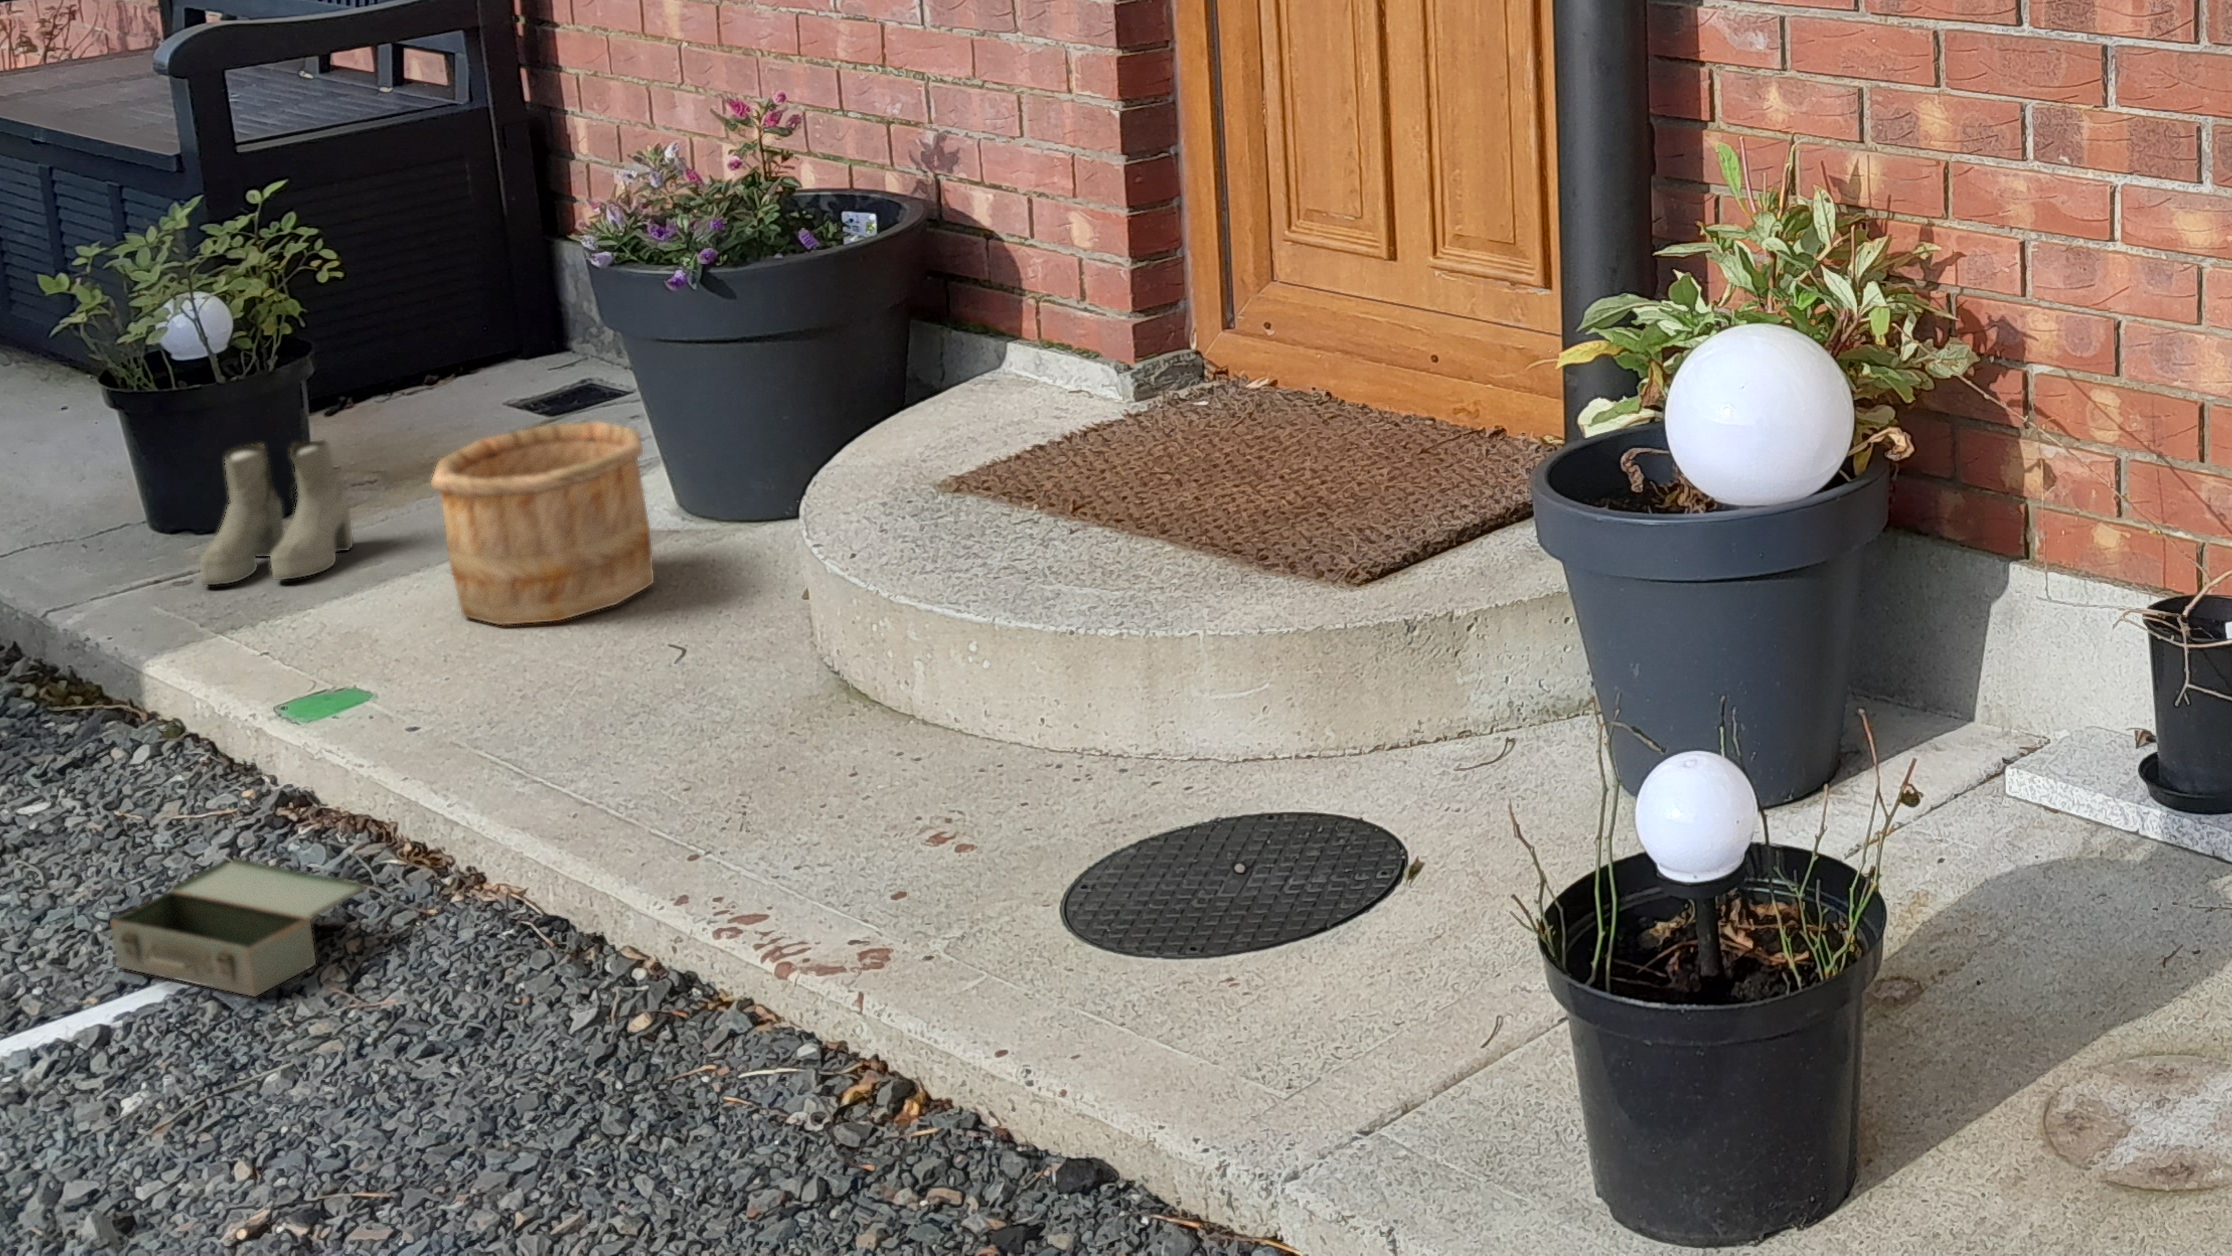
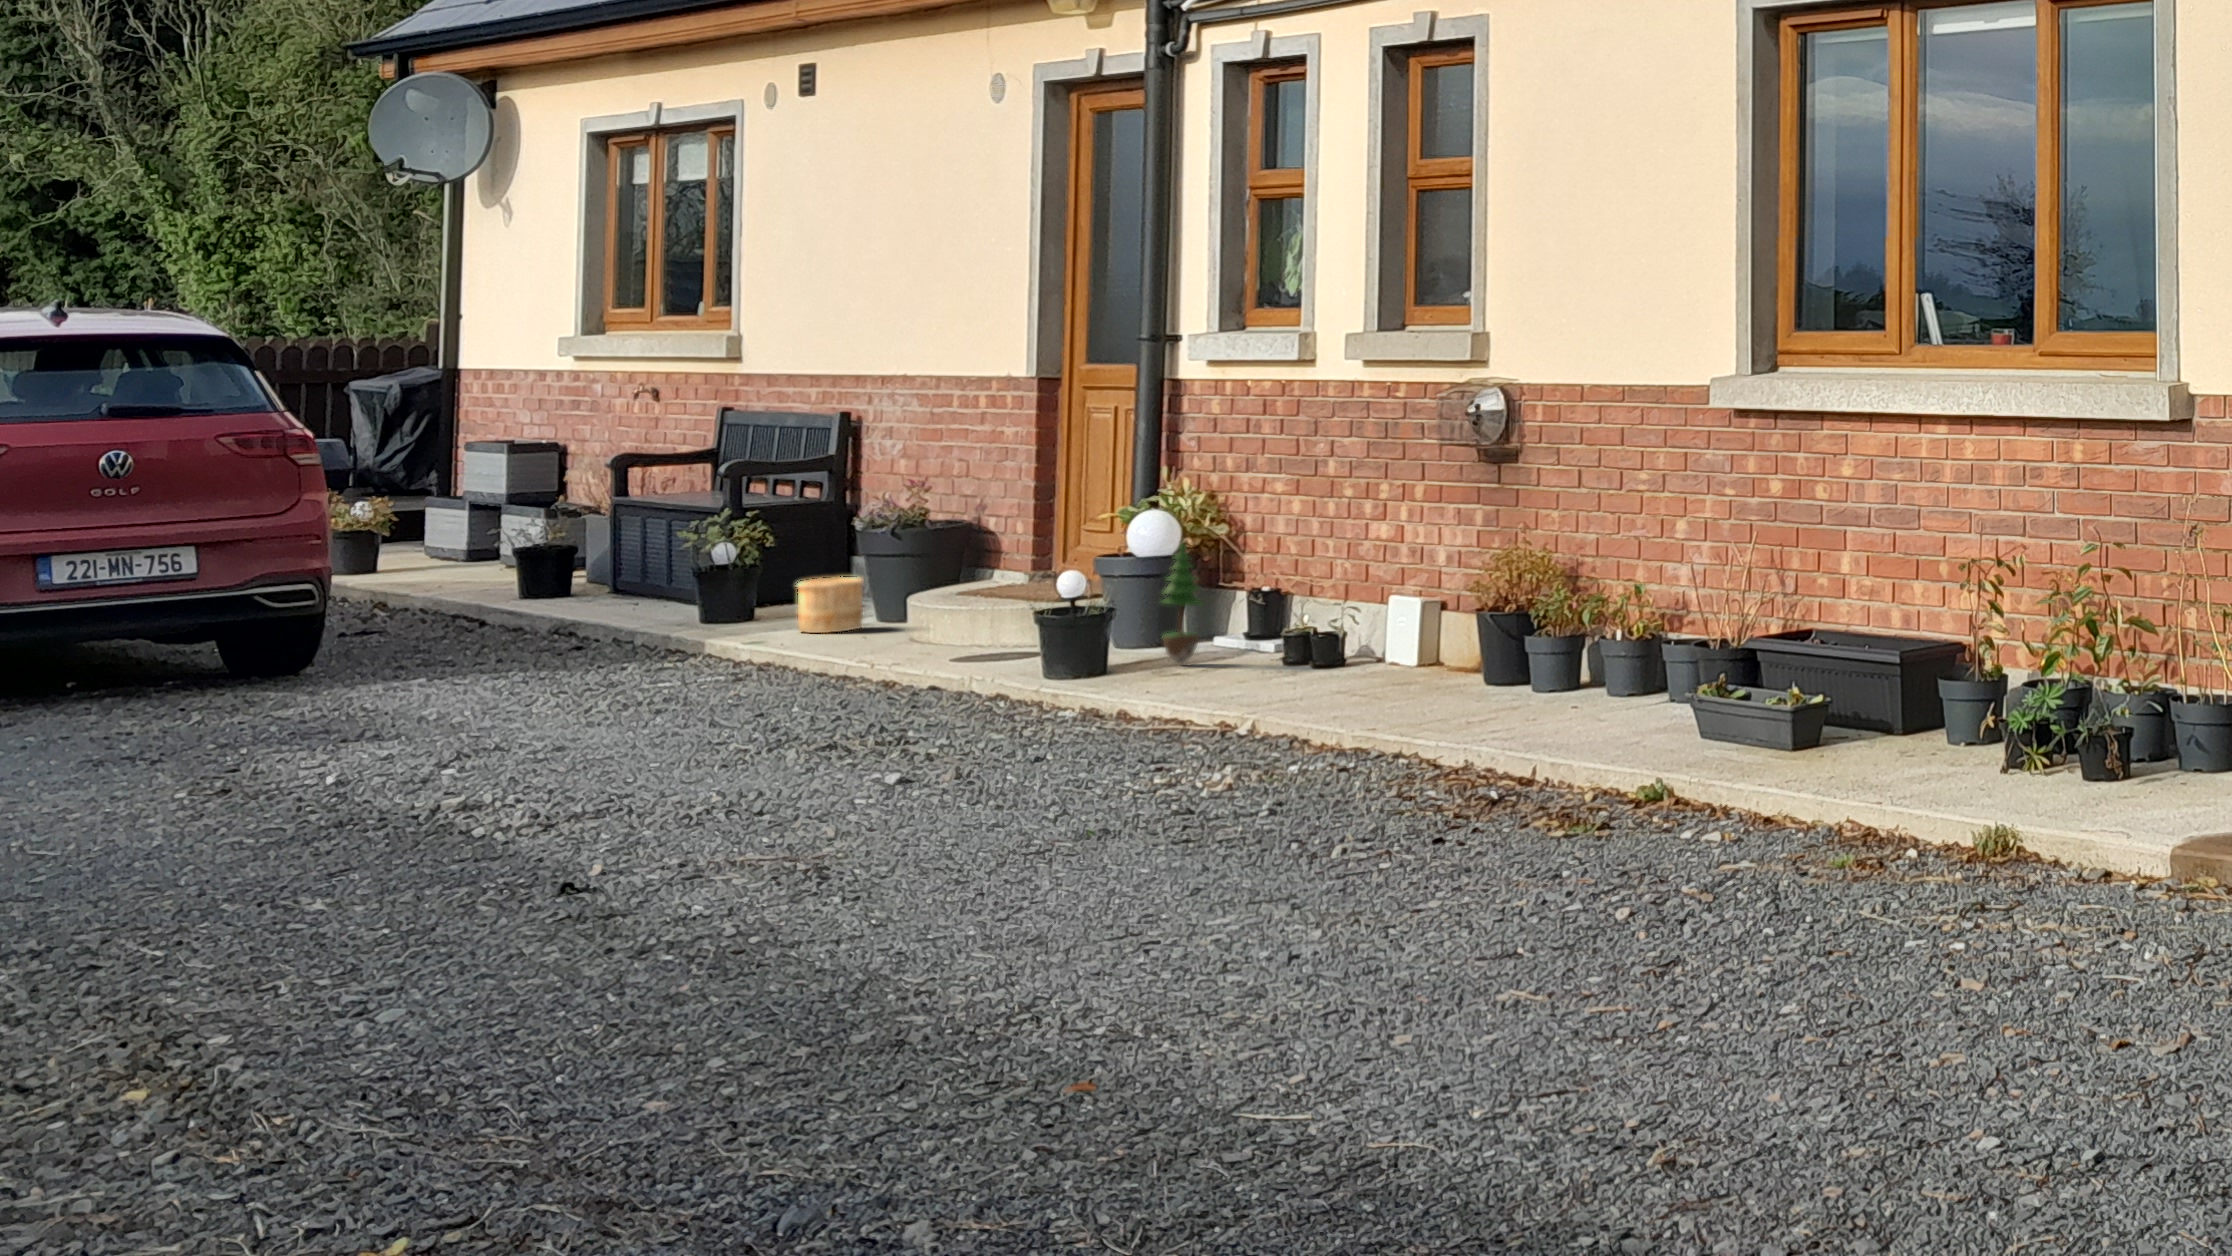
boots: present [200,440,353,585] -> none [716,586,766,628]
potted tree: none [1966,541,2150,1020] -> present [1162,541,1203,664]
toolbox: present [110,859,365,996] -> none [696,652,765,674]

